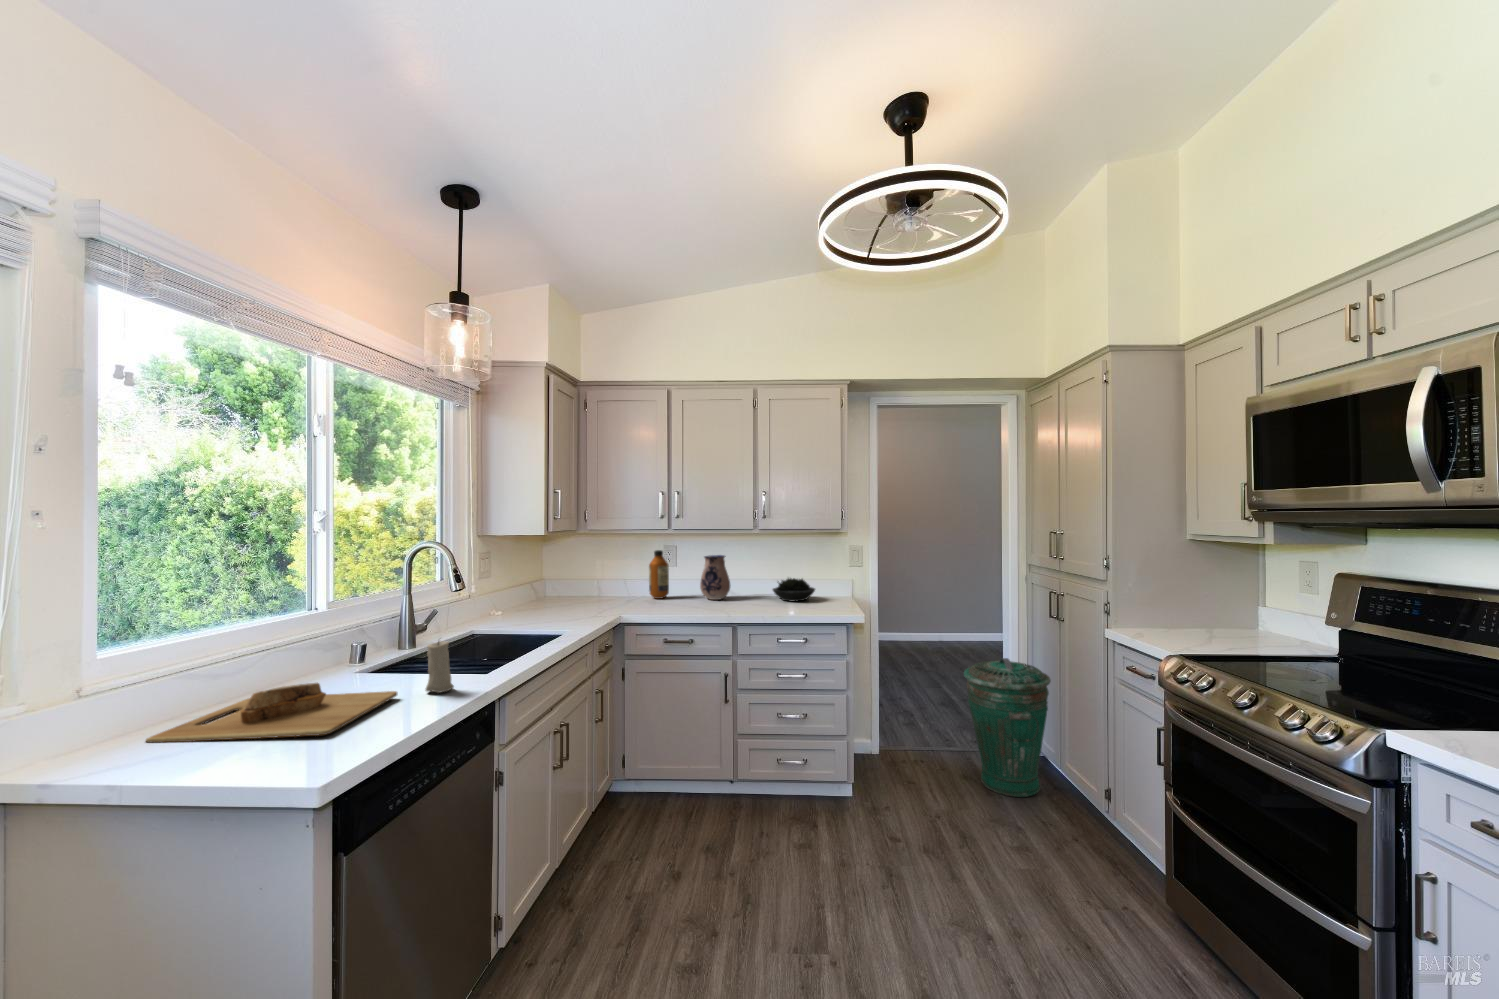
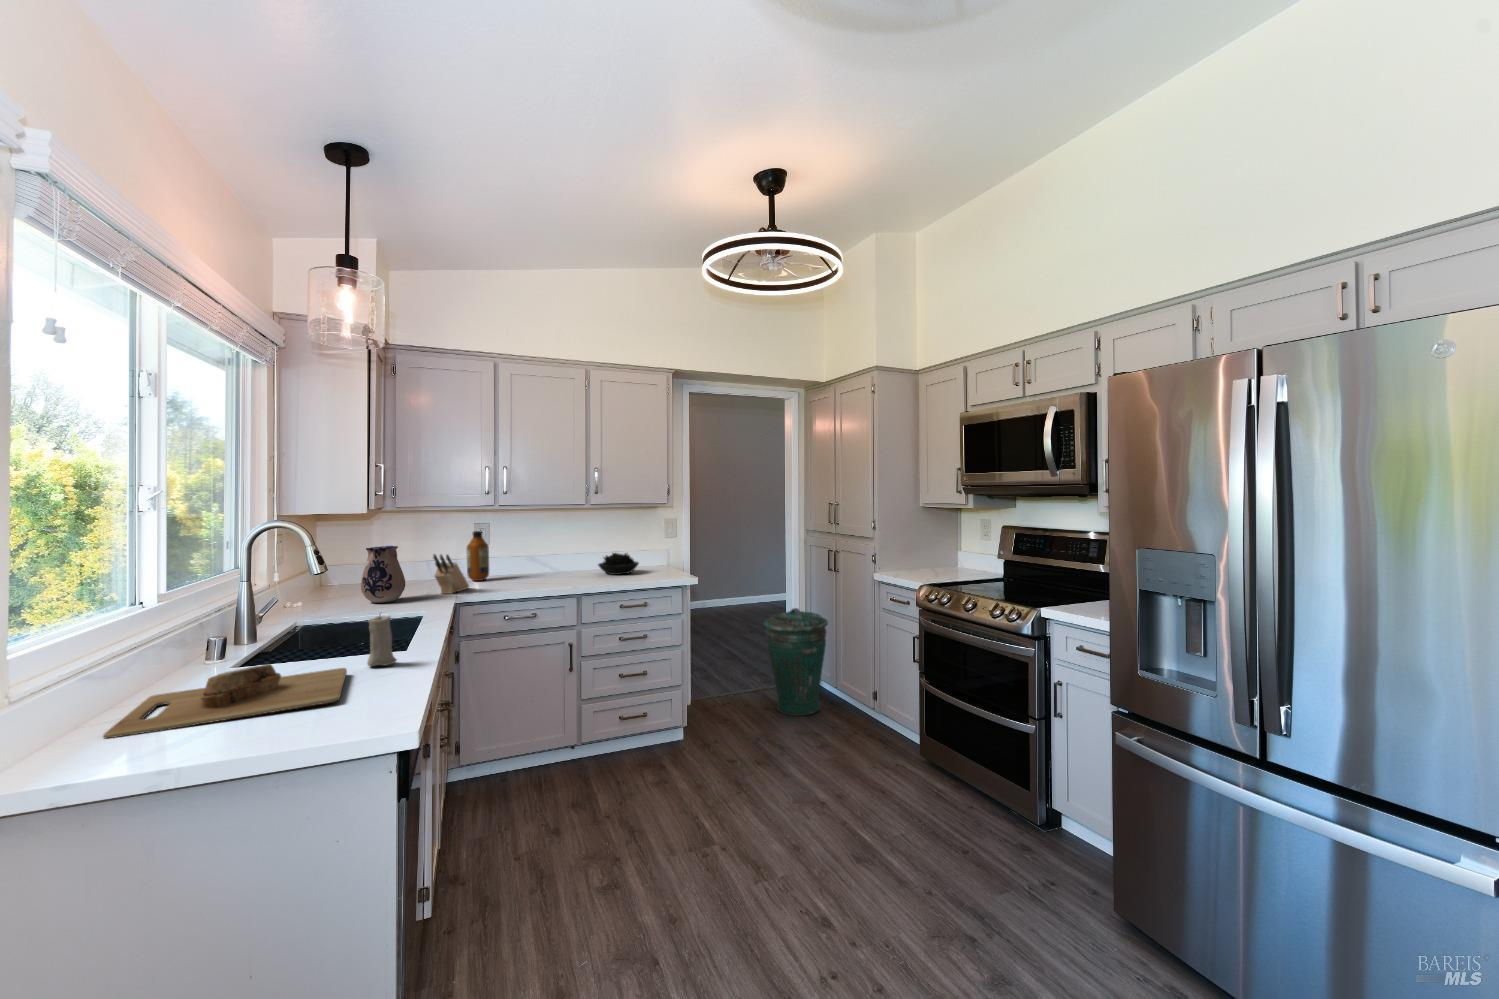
ceramic pitcher: present [700,555,730,600] -> present [361,546,405,603]
knife block: none [601,572,640,611] -> present [433,554,469,594]

